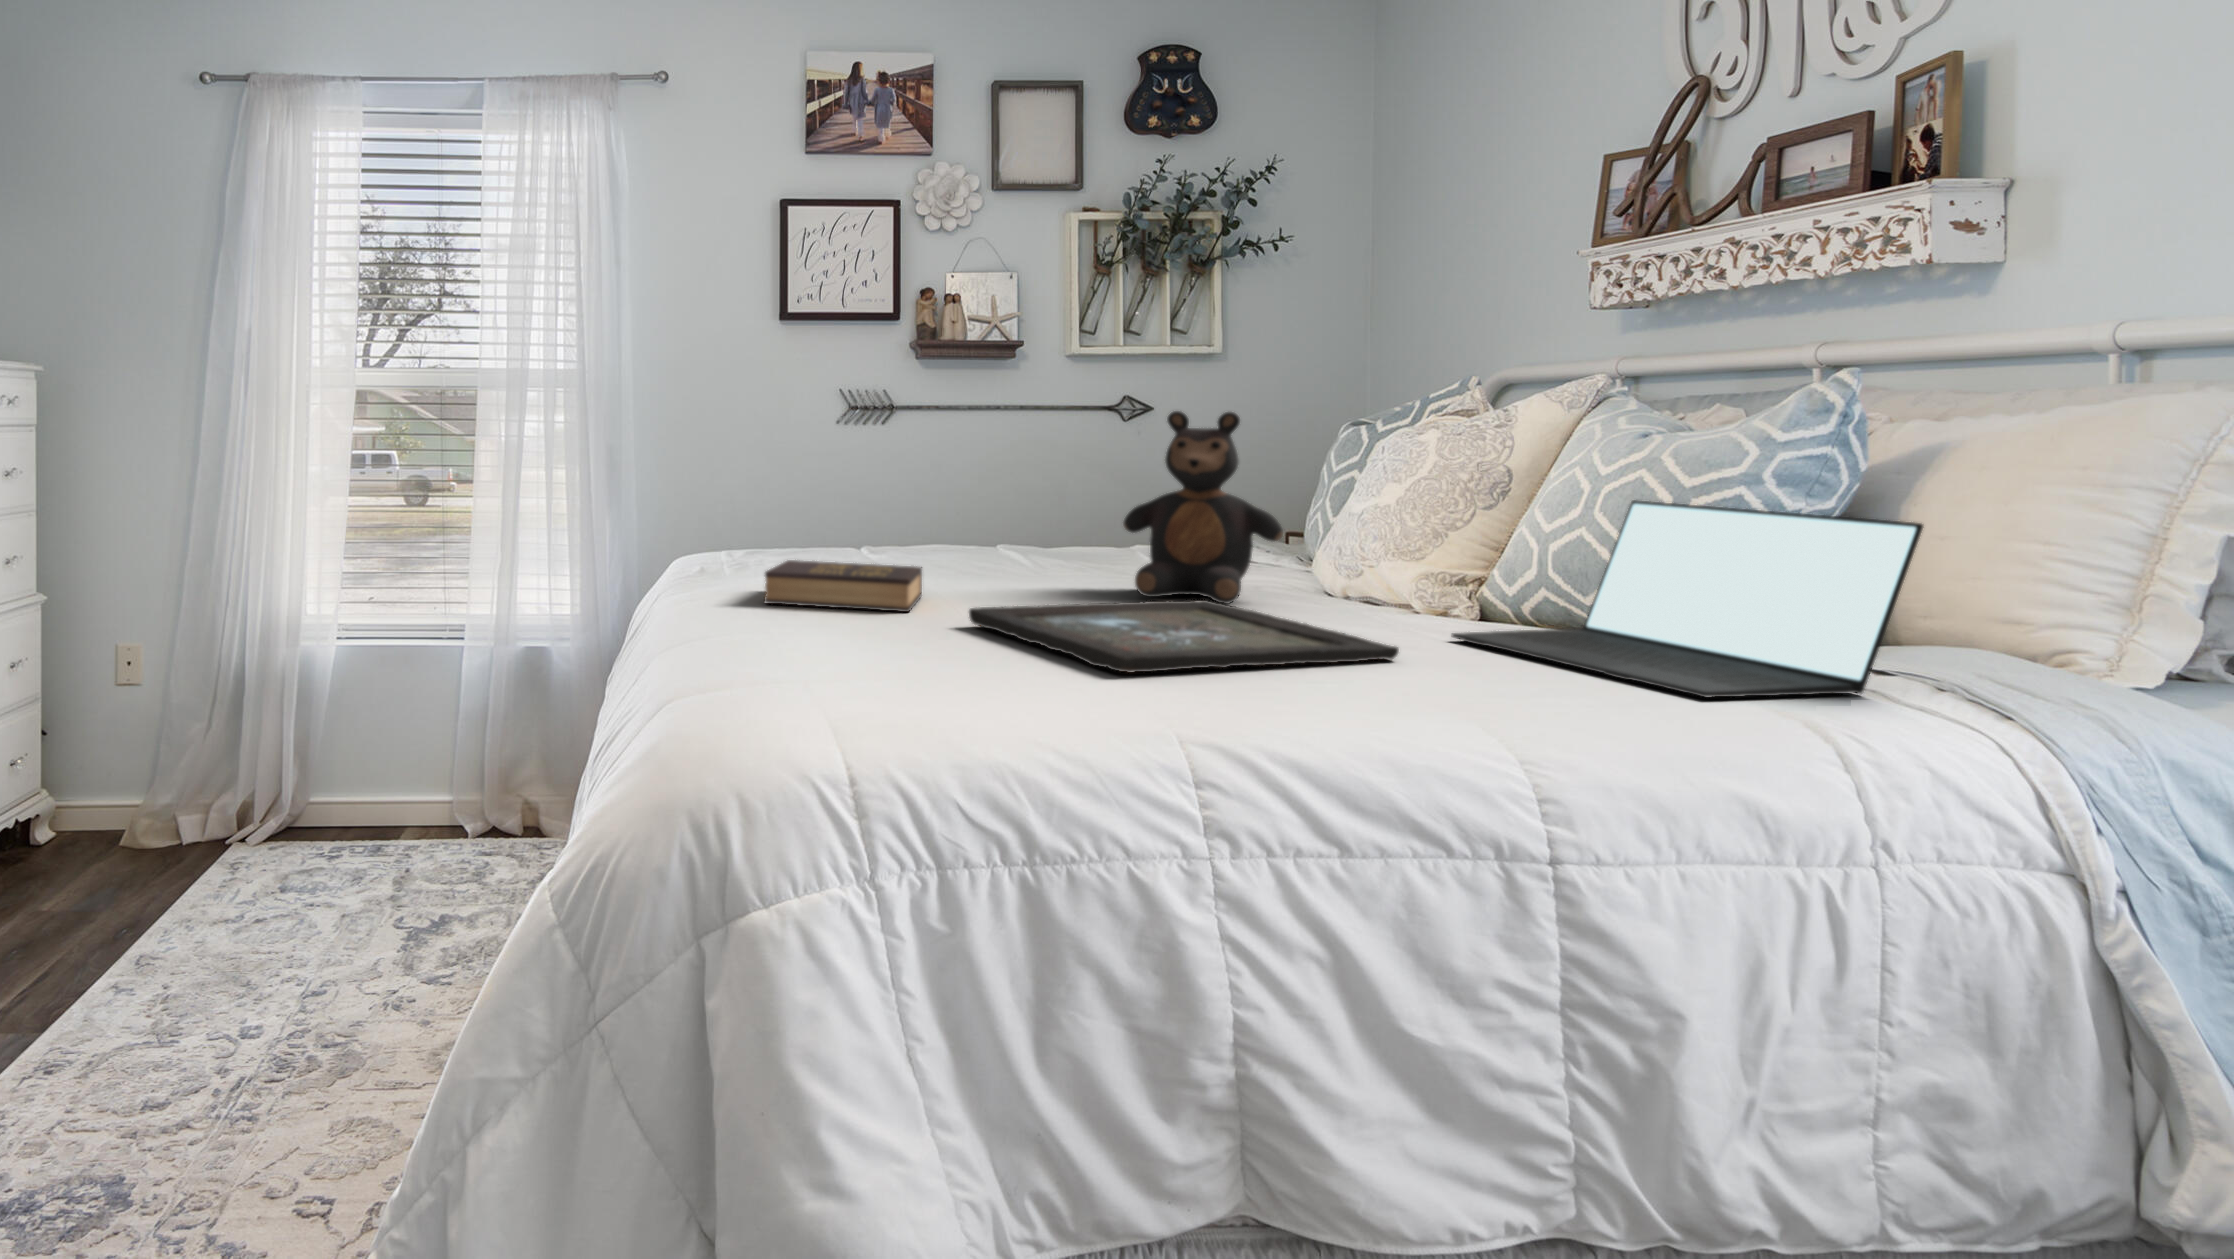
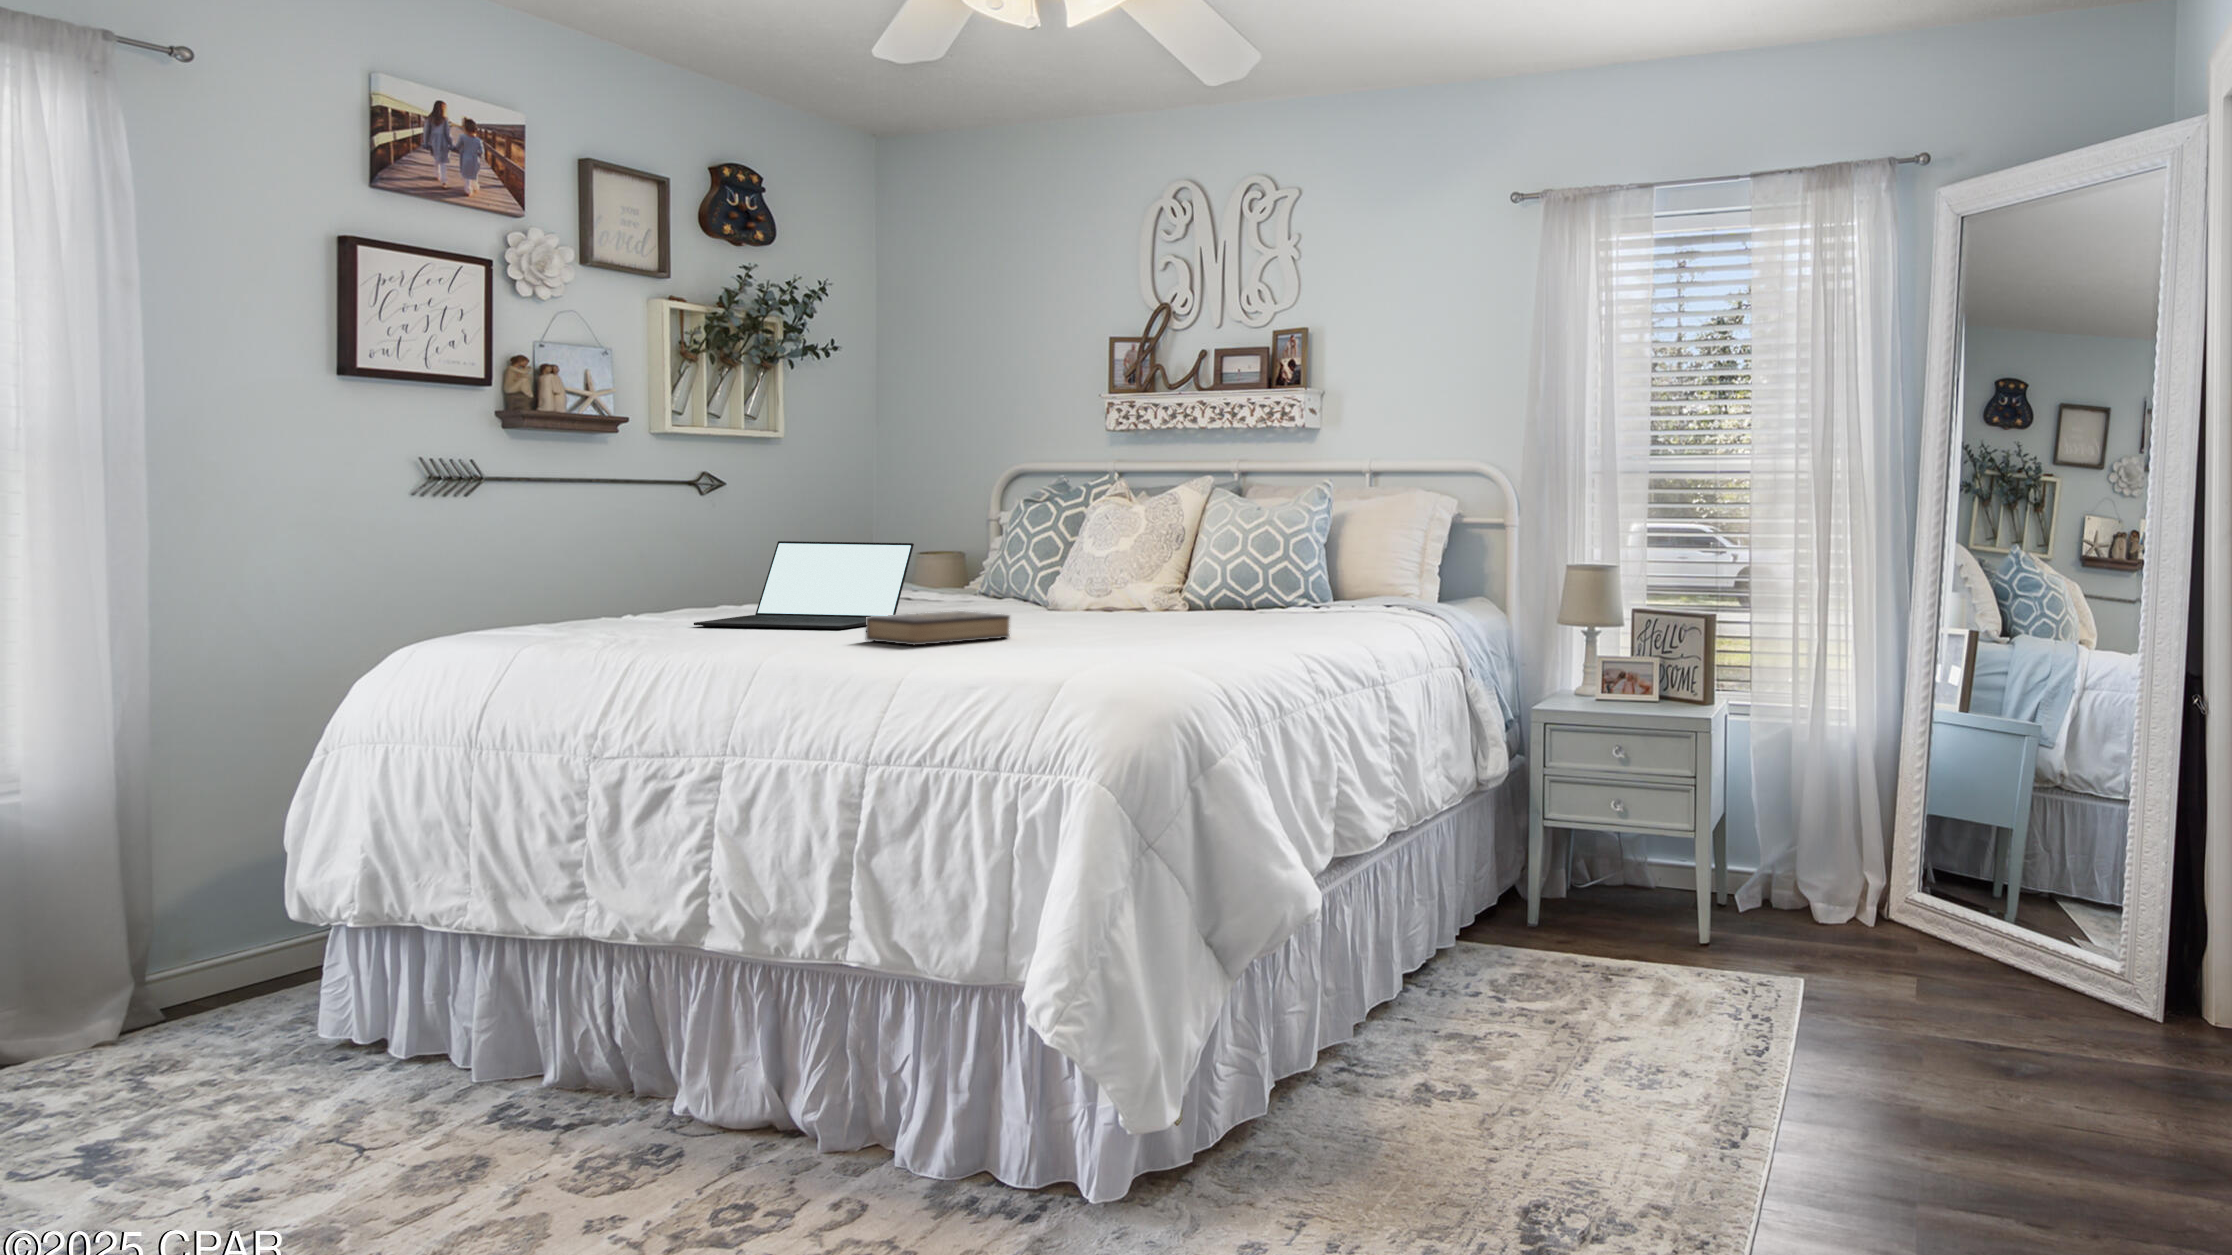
teddy bear: present [1123,411,1283,605] -> none [1014,496,1116,619]
laptop: present [1452,500,1924,697] -> present [694,541,914,629]
tray: present [969,600,1399,673] -> none [1076,612,1270,637]

